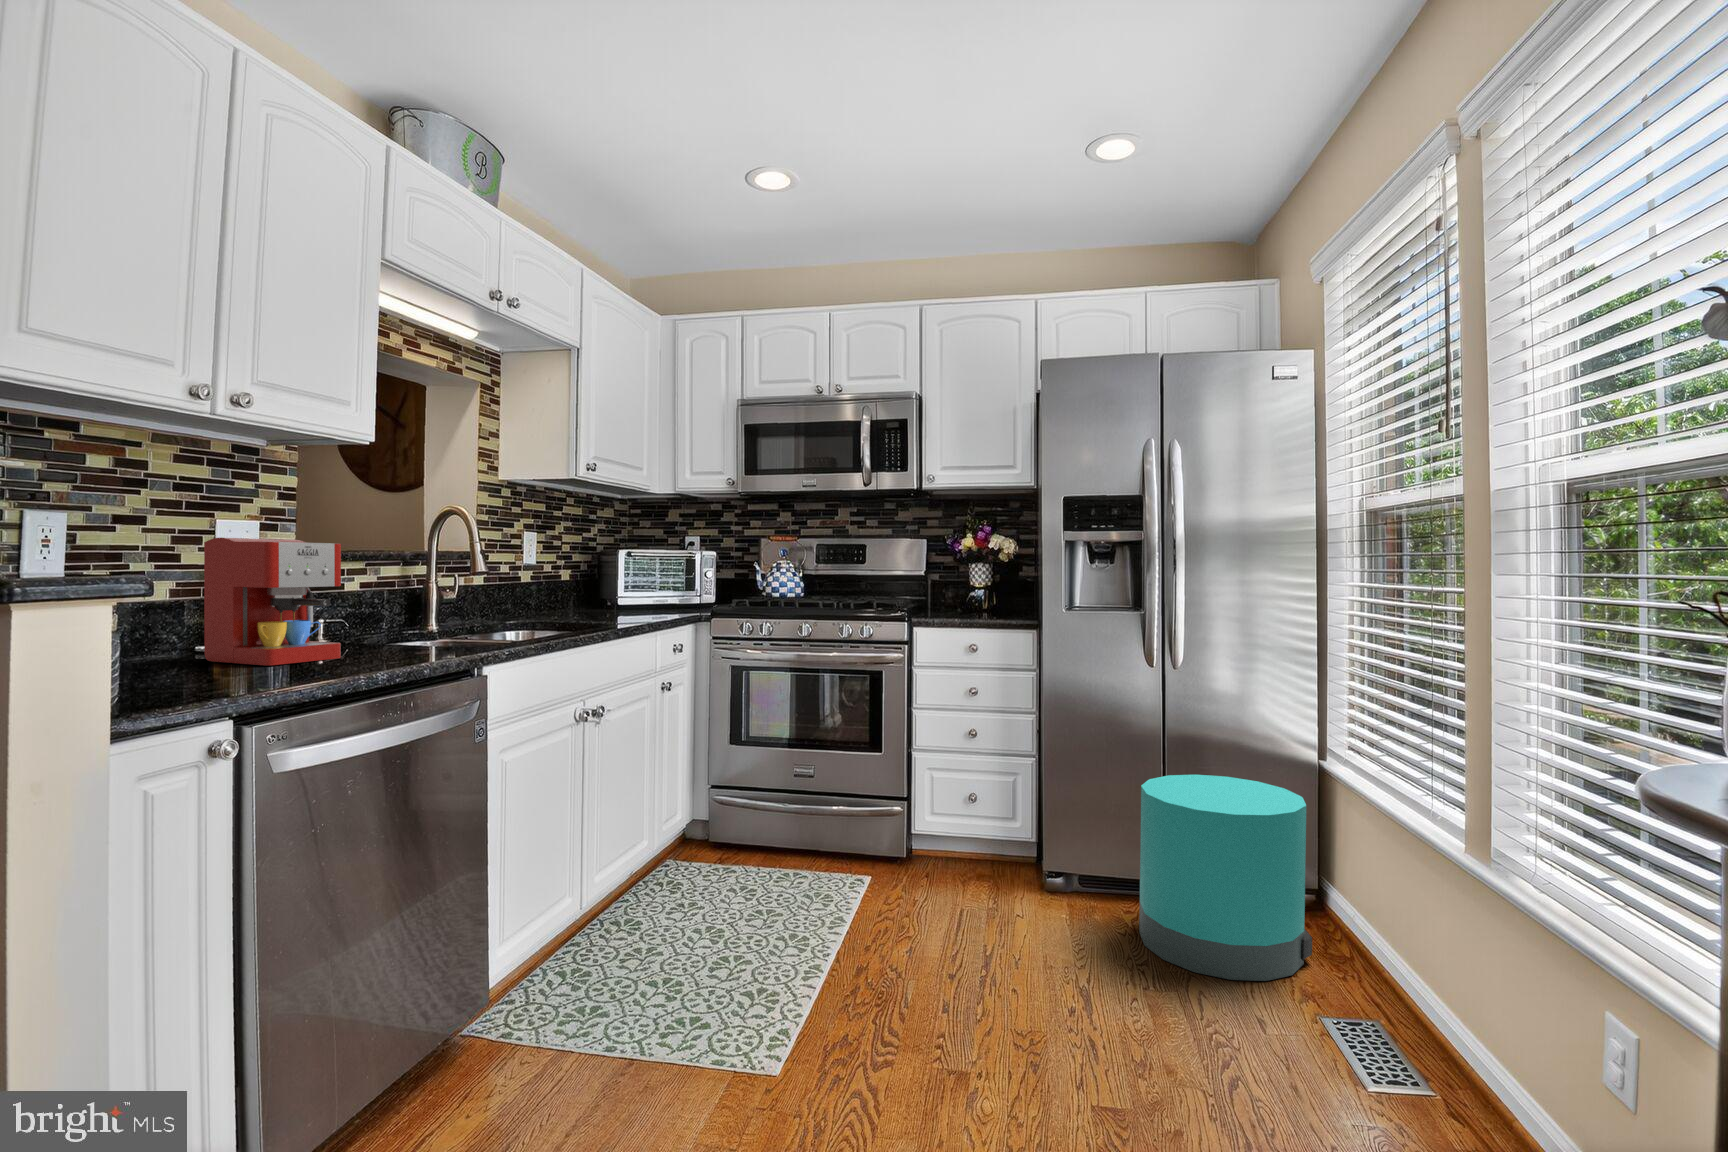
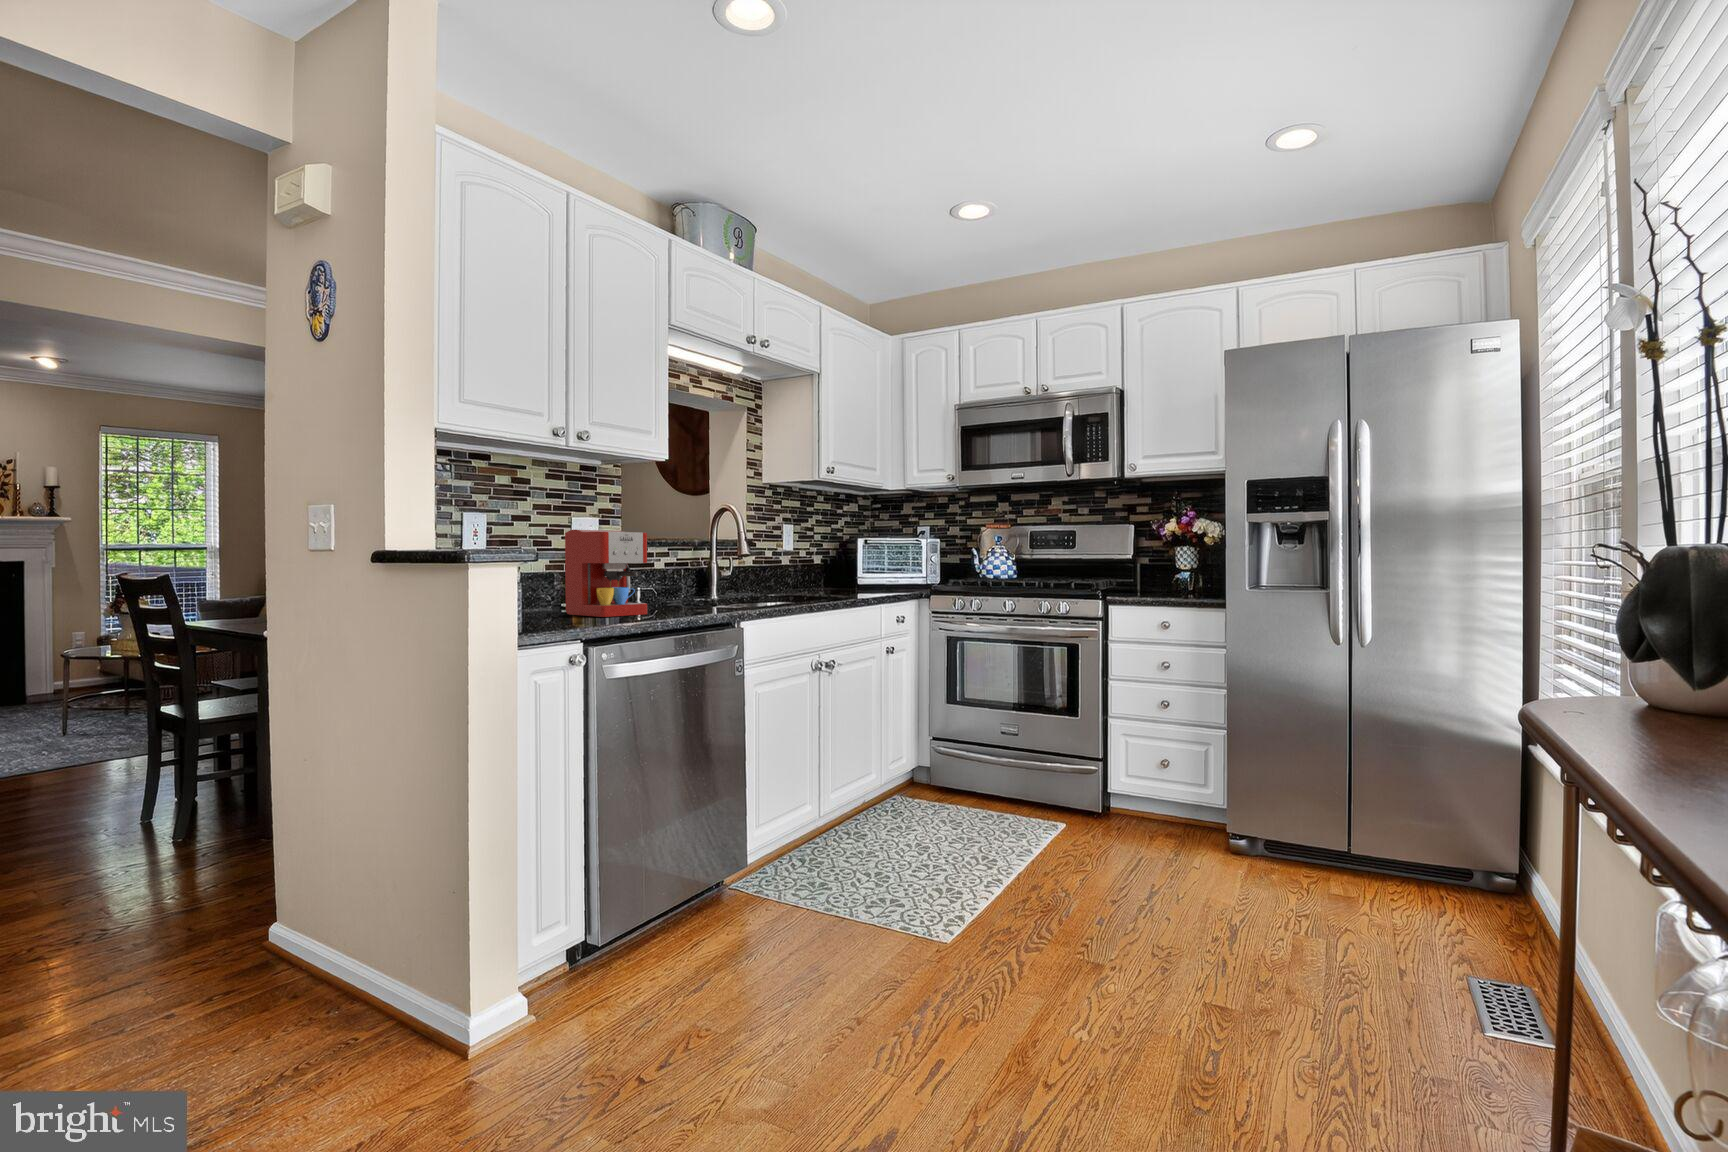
trash can: present [1139,774,1312,981] -> none [1312,746,1491,940]

